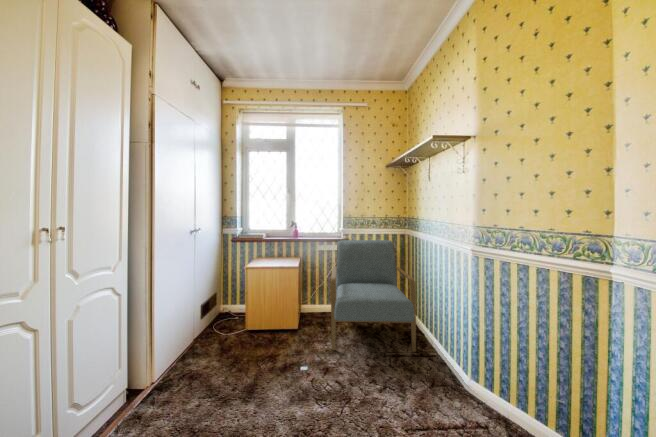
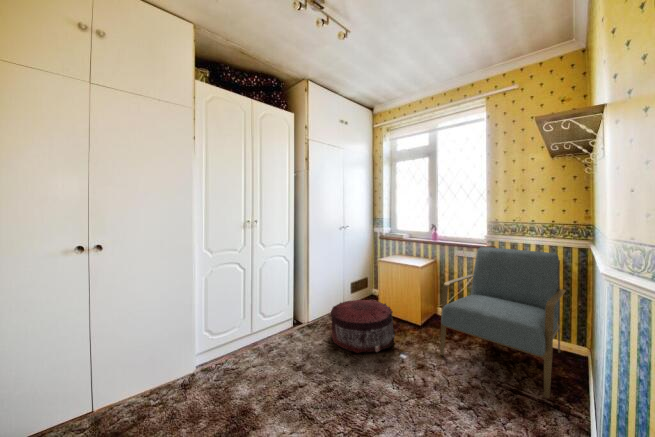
pouf: none [203,315,290,392] -> present [331,300,395,353]

